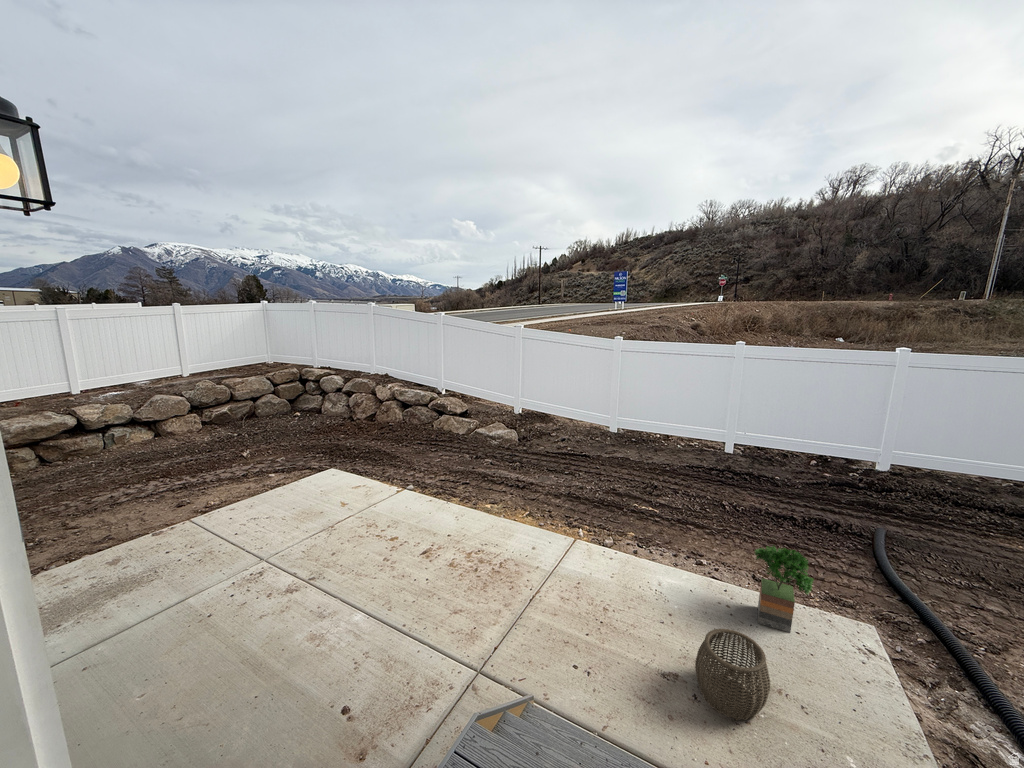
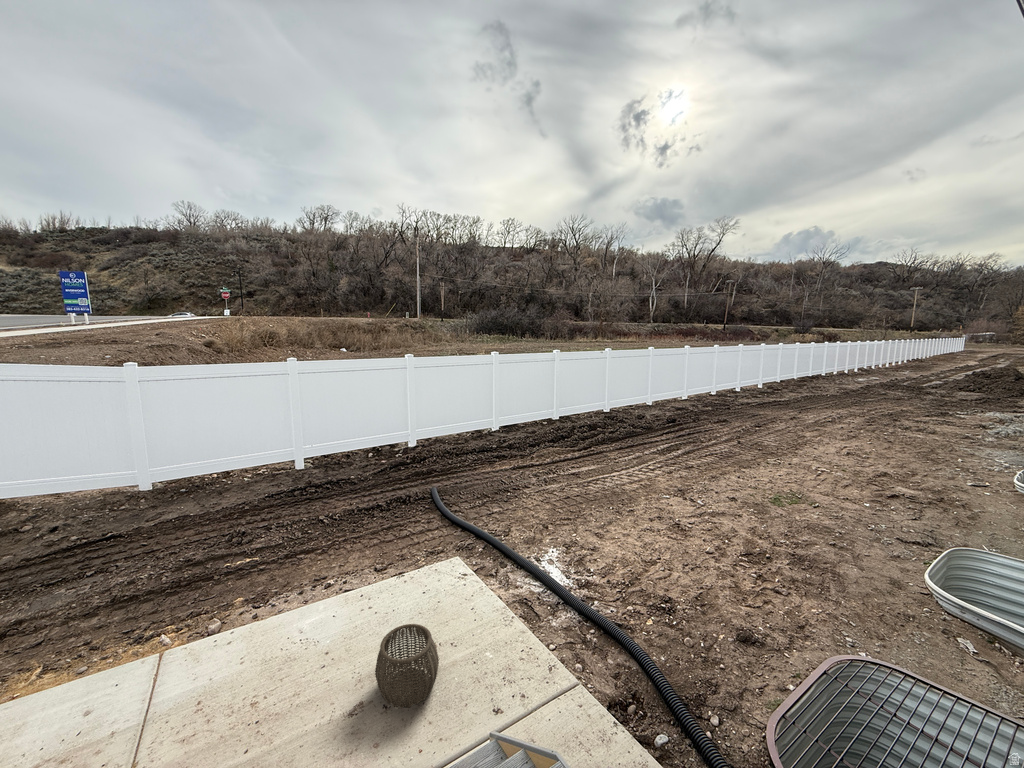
potted tree: present [755,546,814,633] -> none [380,530,431,608]

